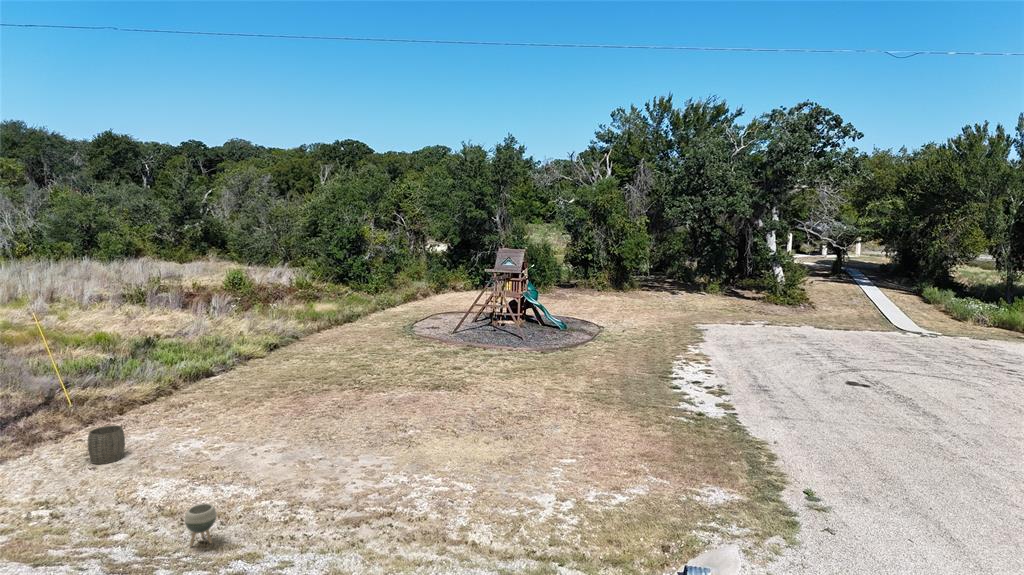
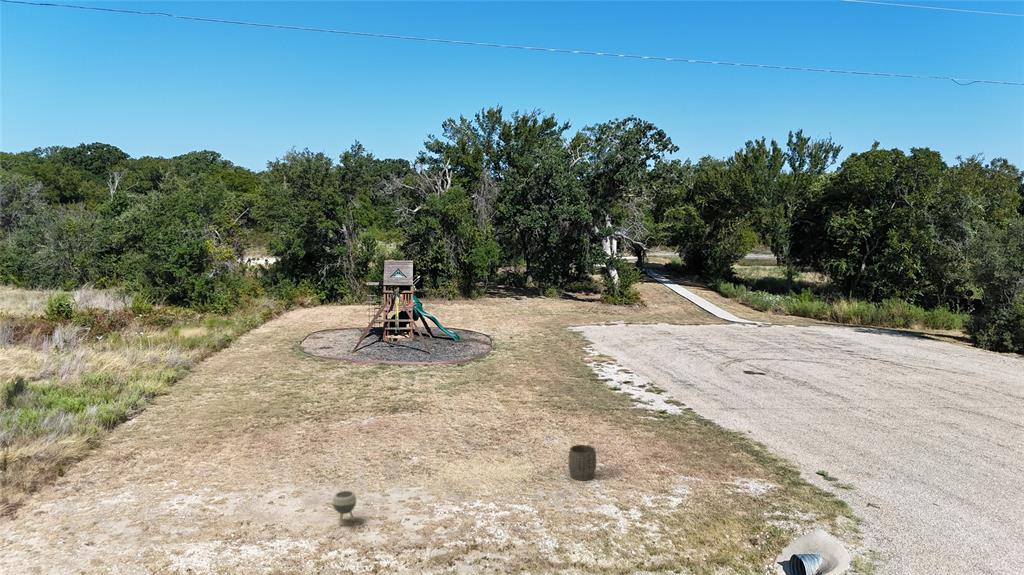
woven basket: present [88,425,125,464] -> present [568,445,596,481]

